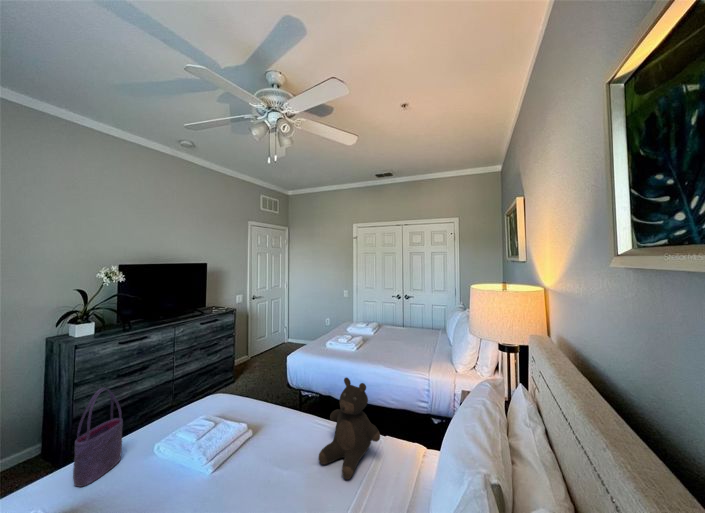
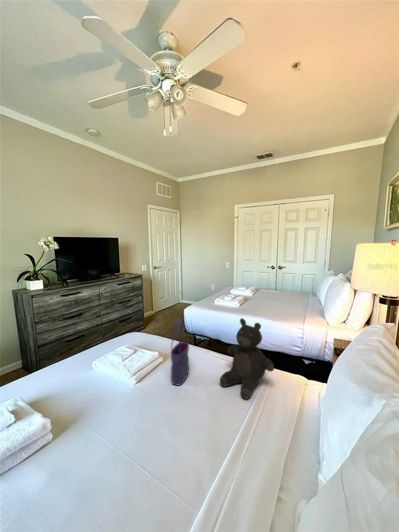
tote bag: present [73,388,123,487] -> present [171,319,189,385]

